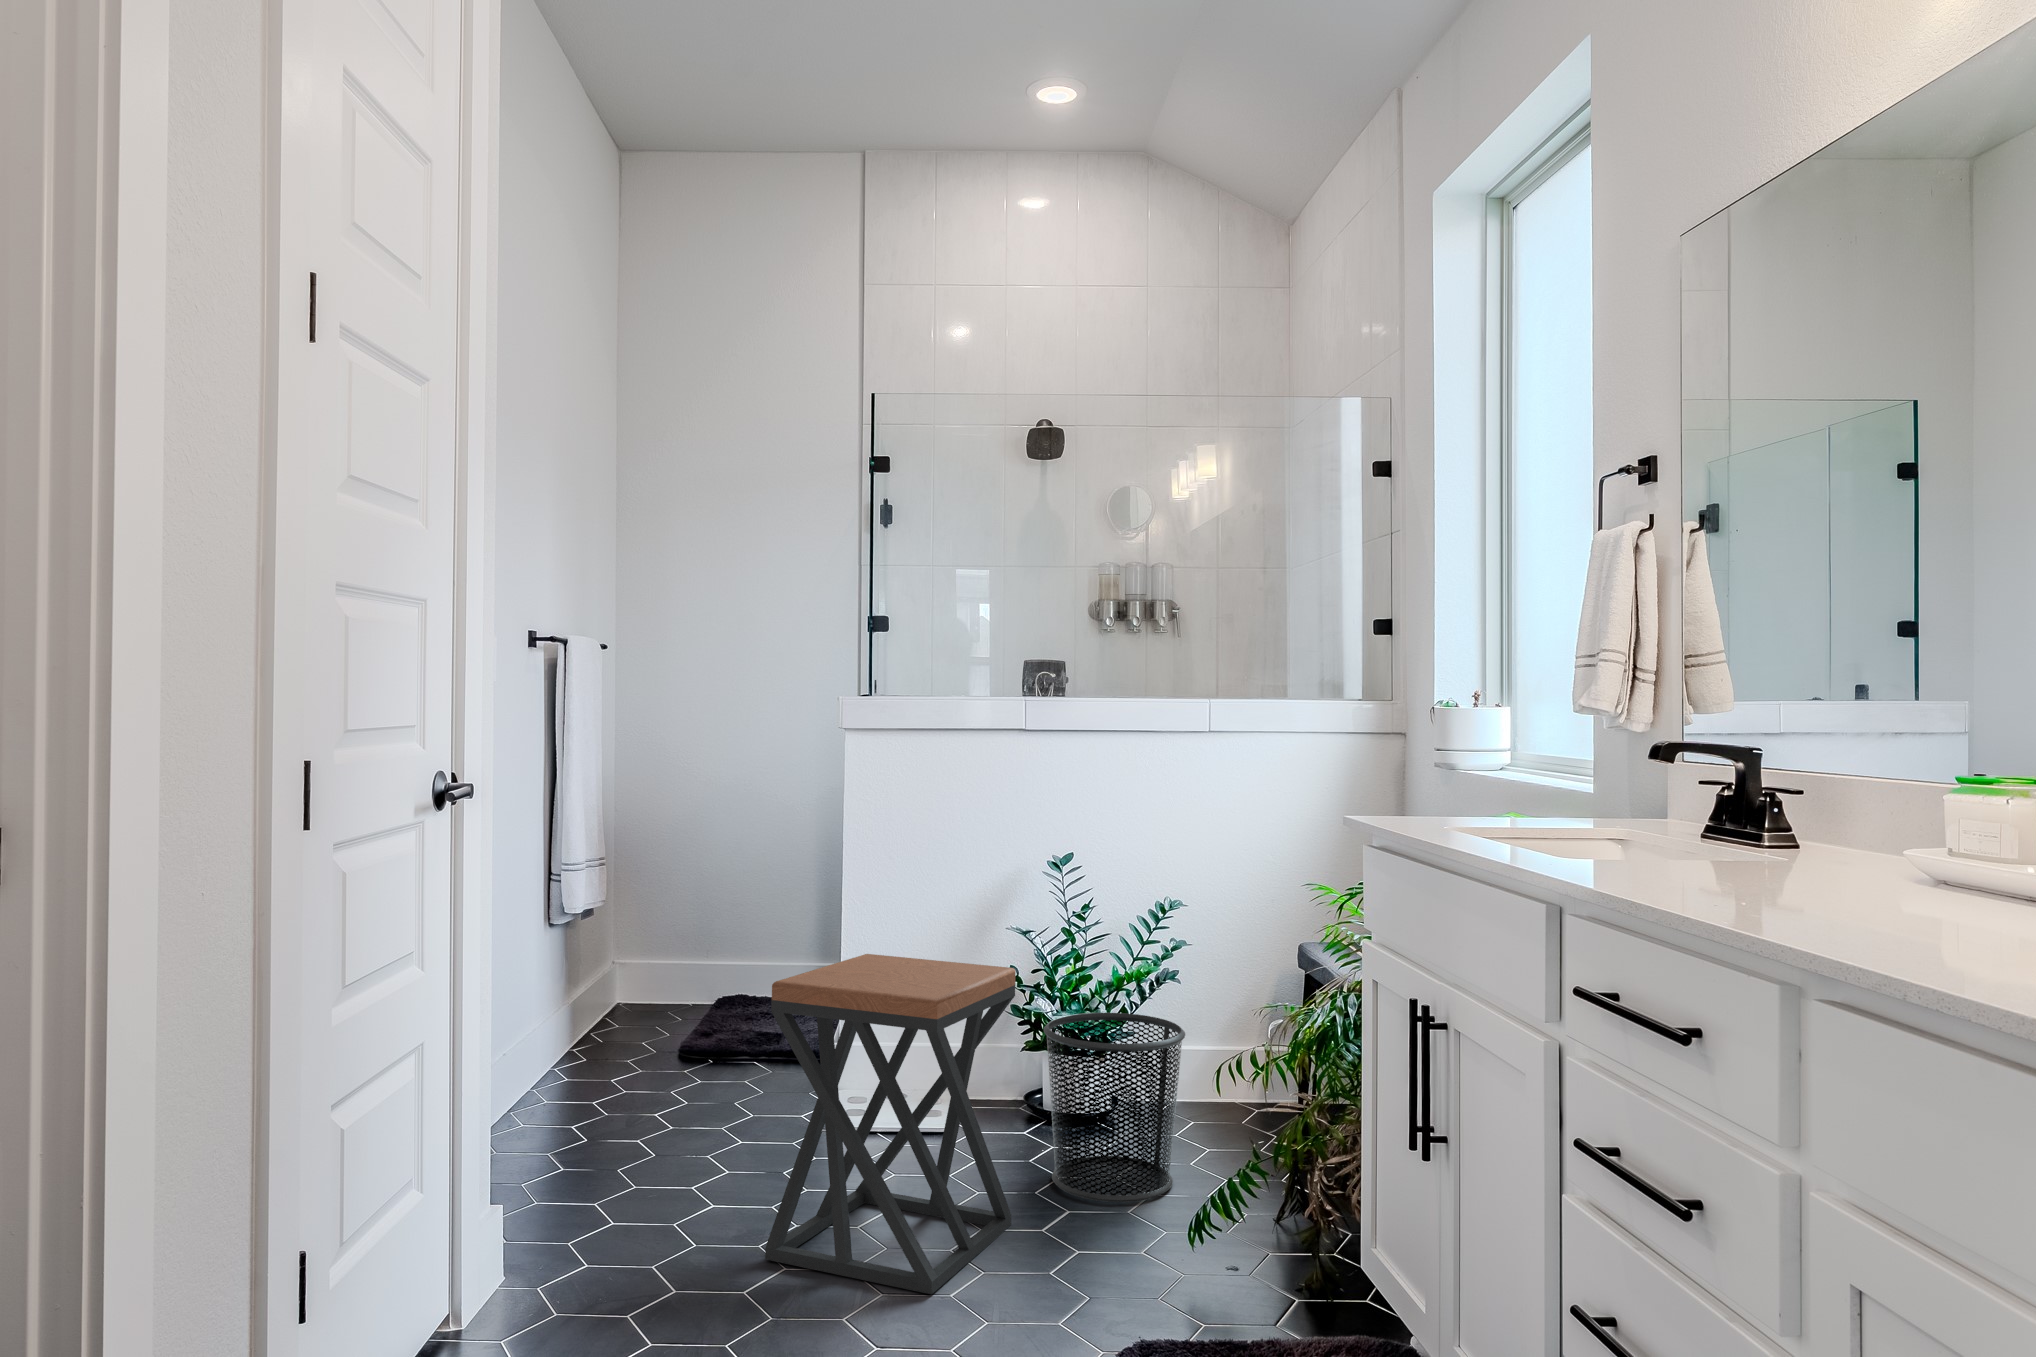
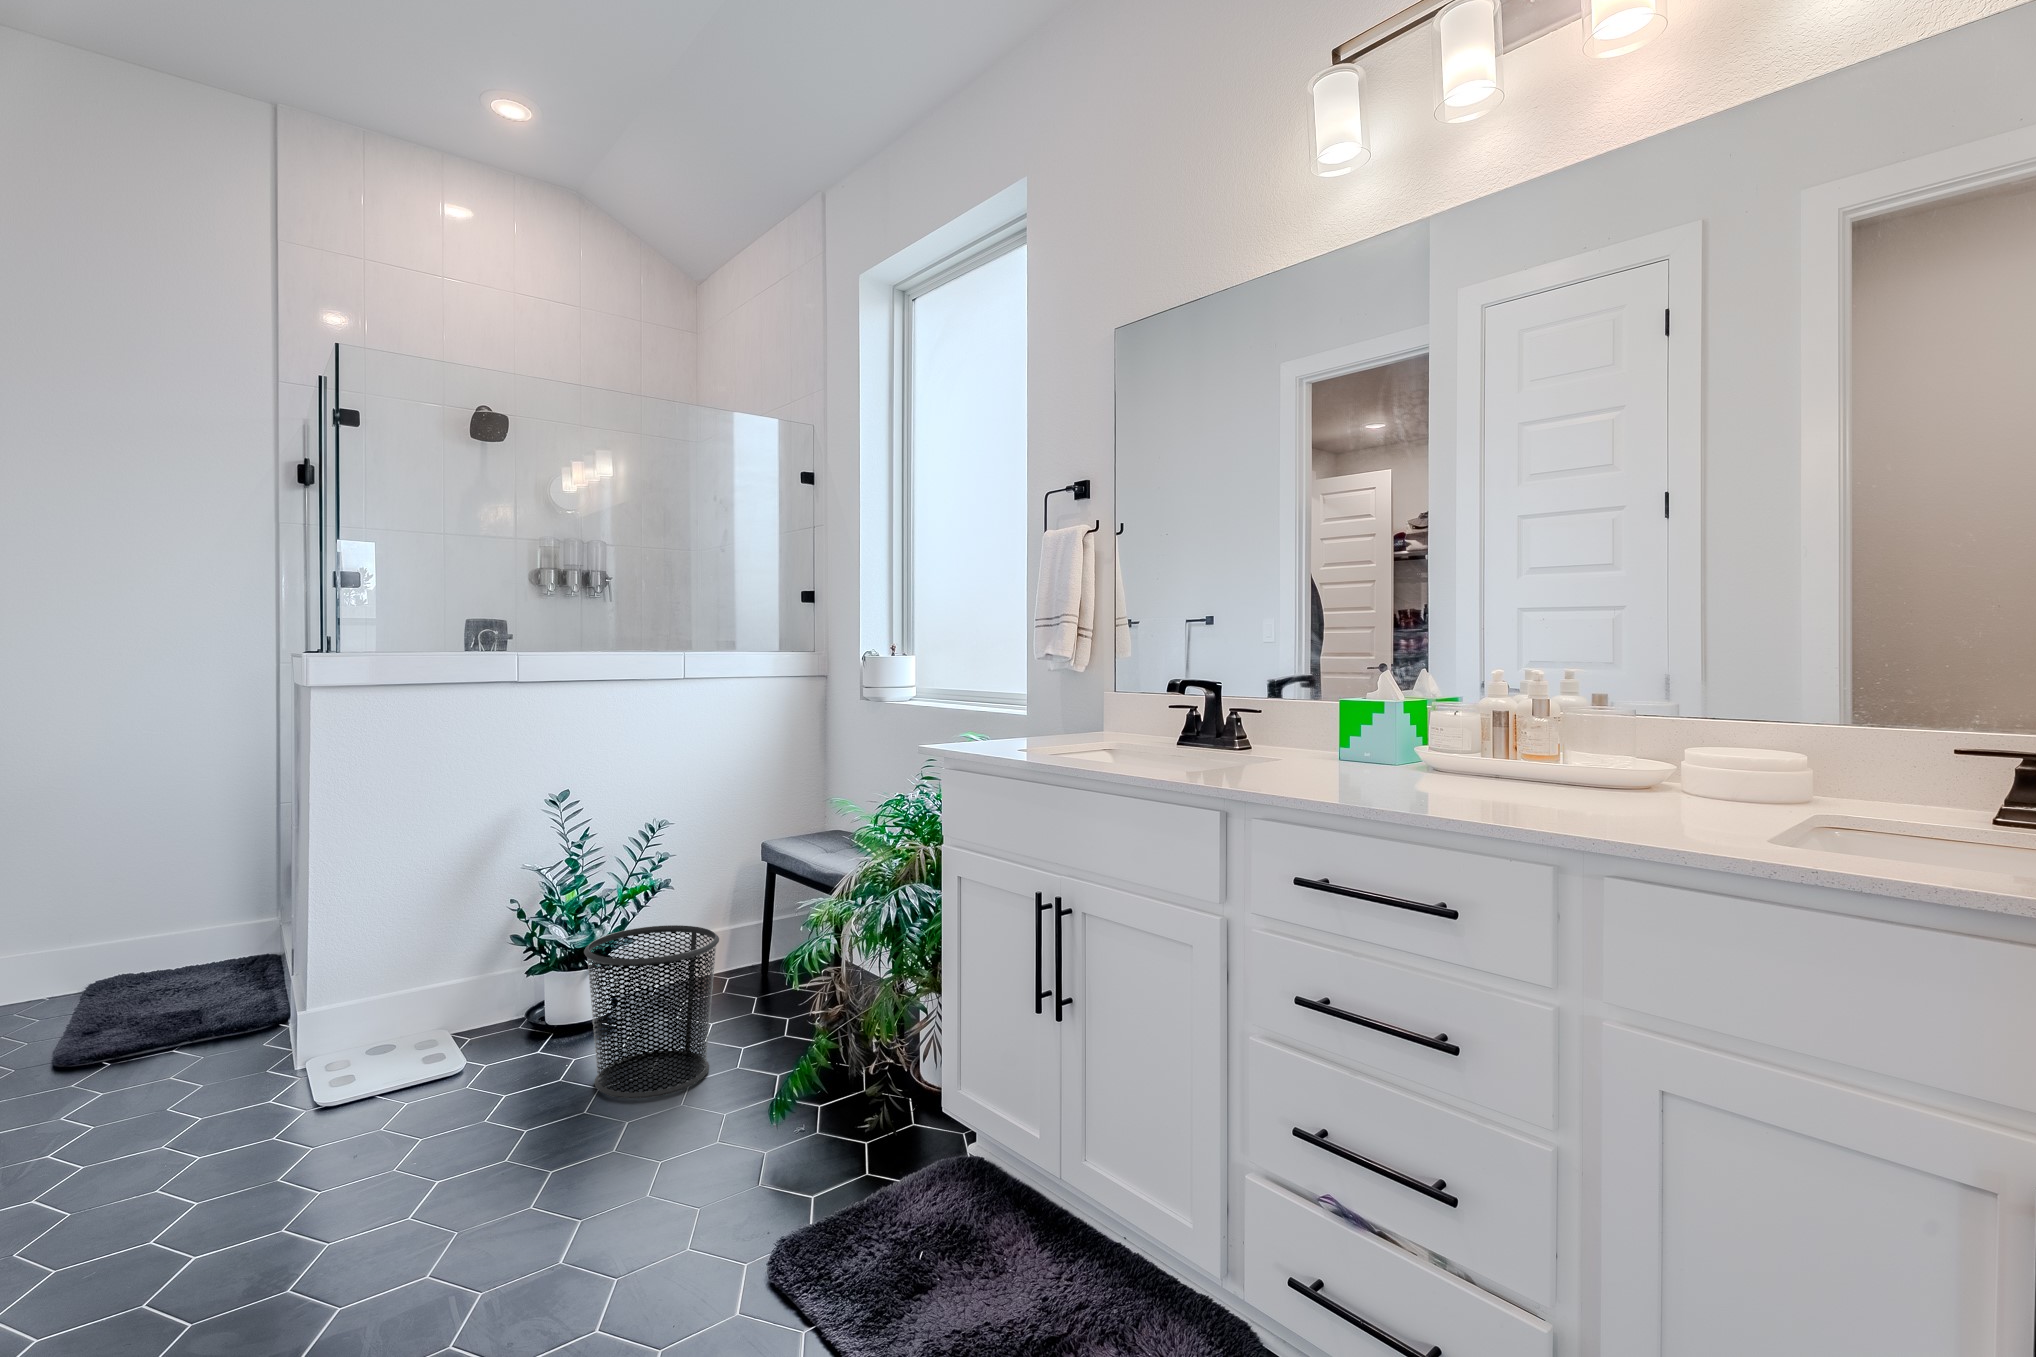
stool: present [765,954,1016,1294] -> none [310,904,578,1264]

